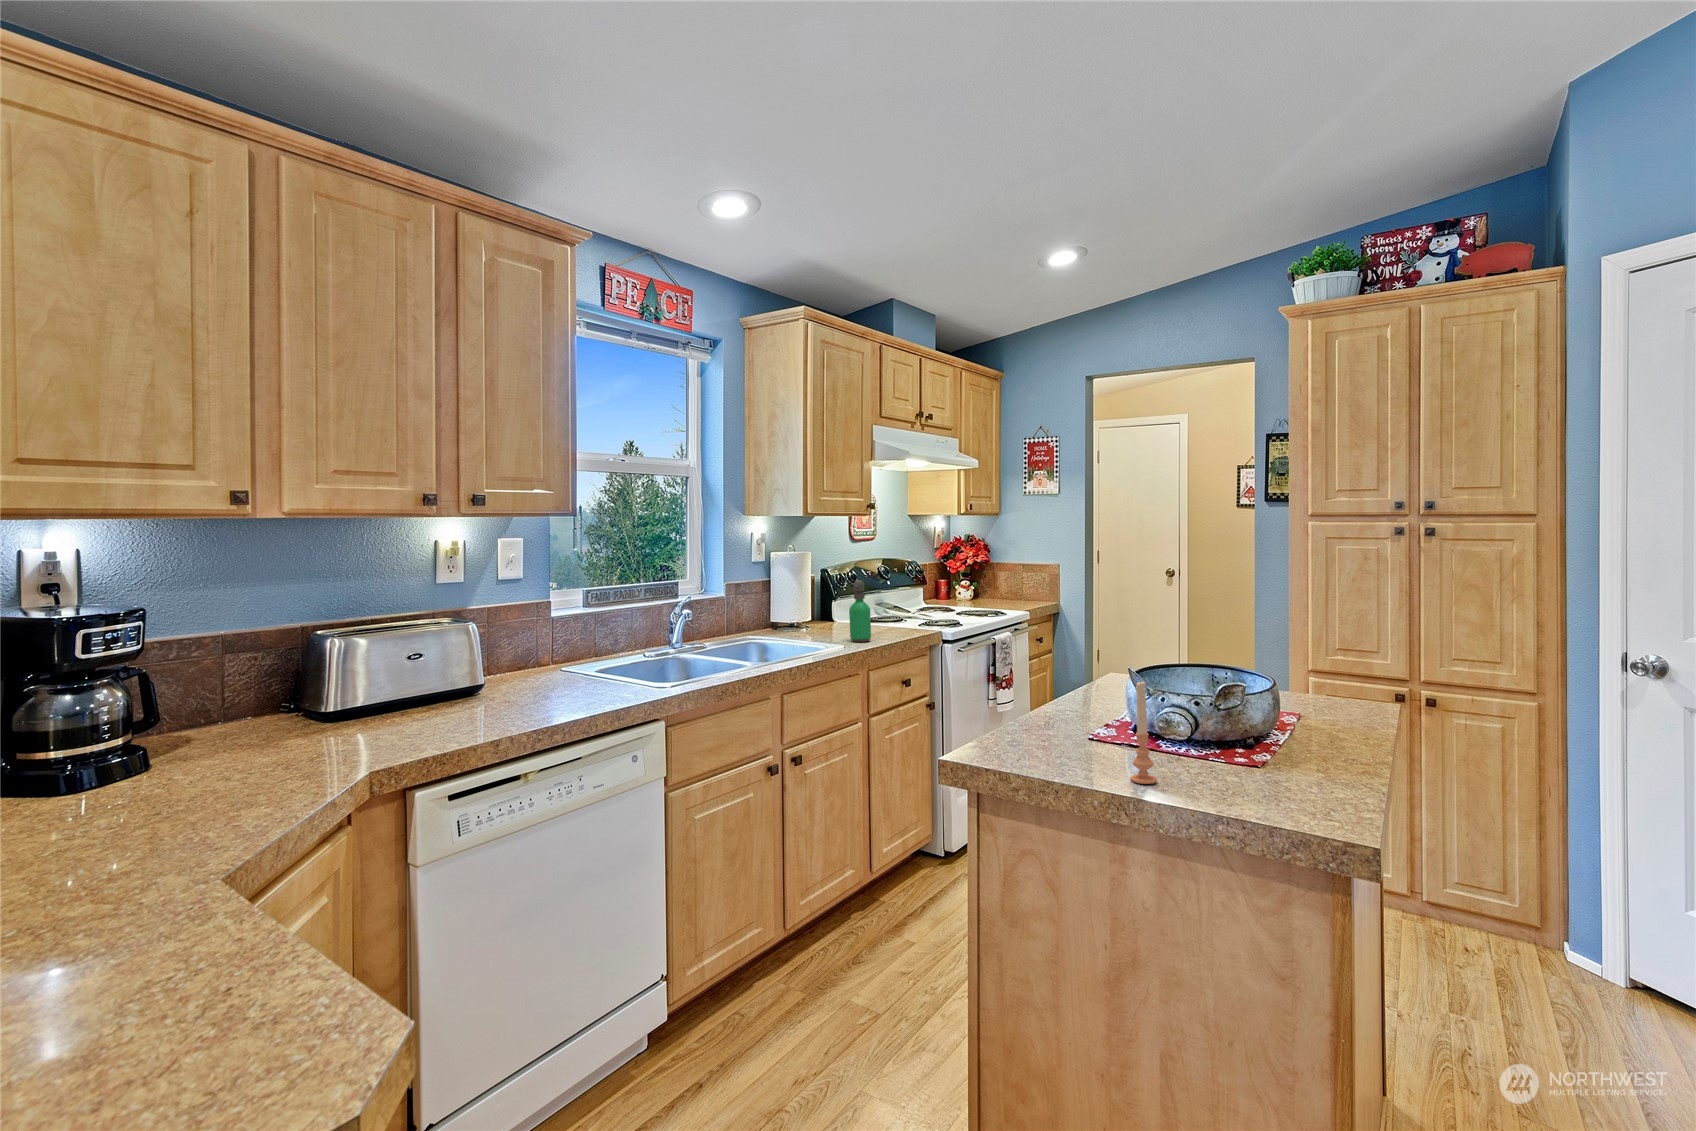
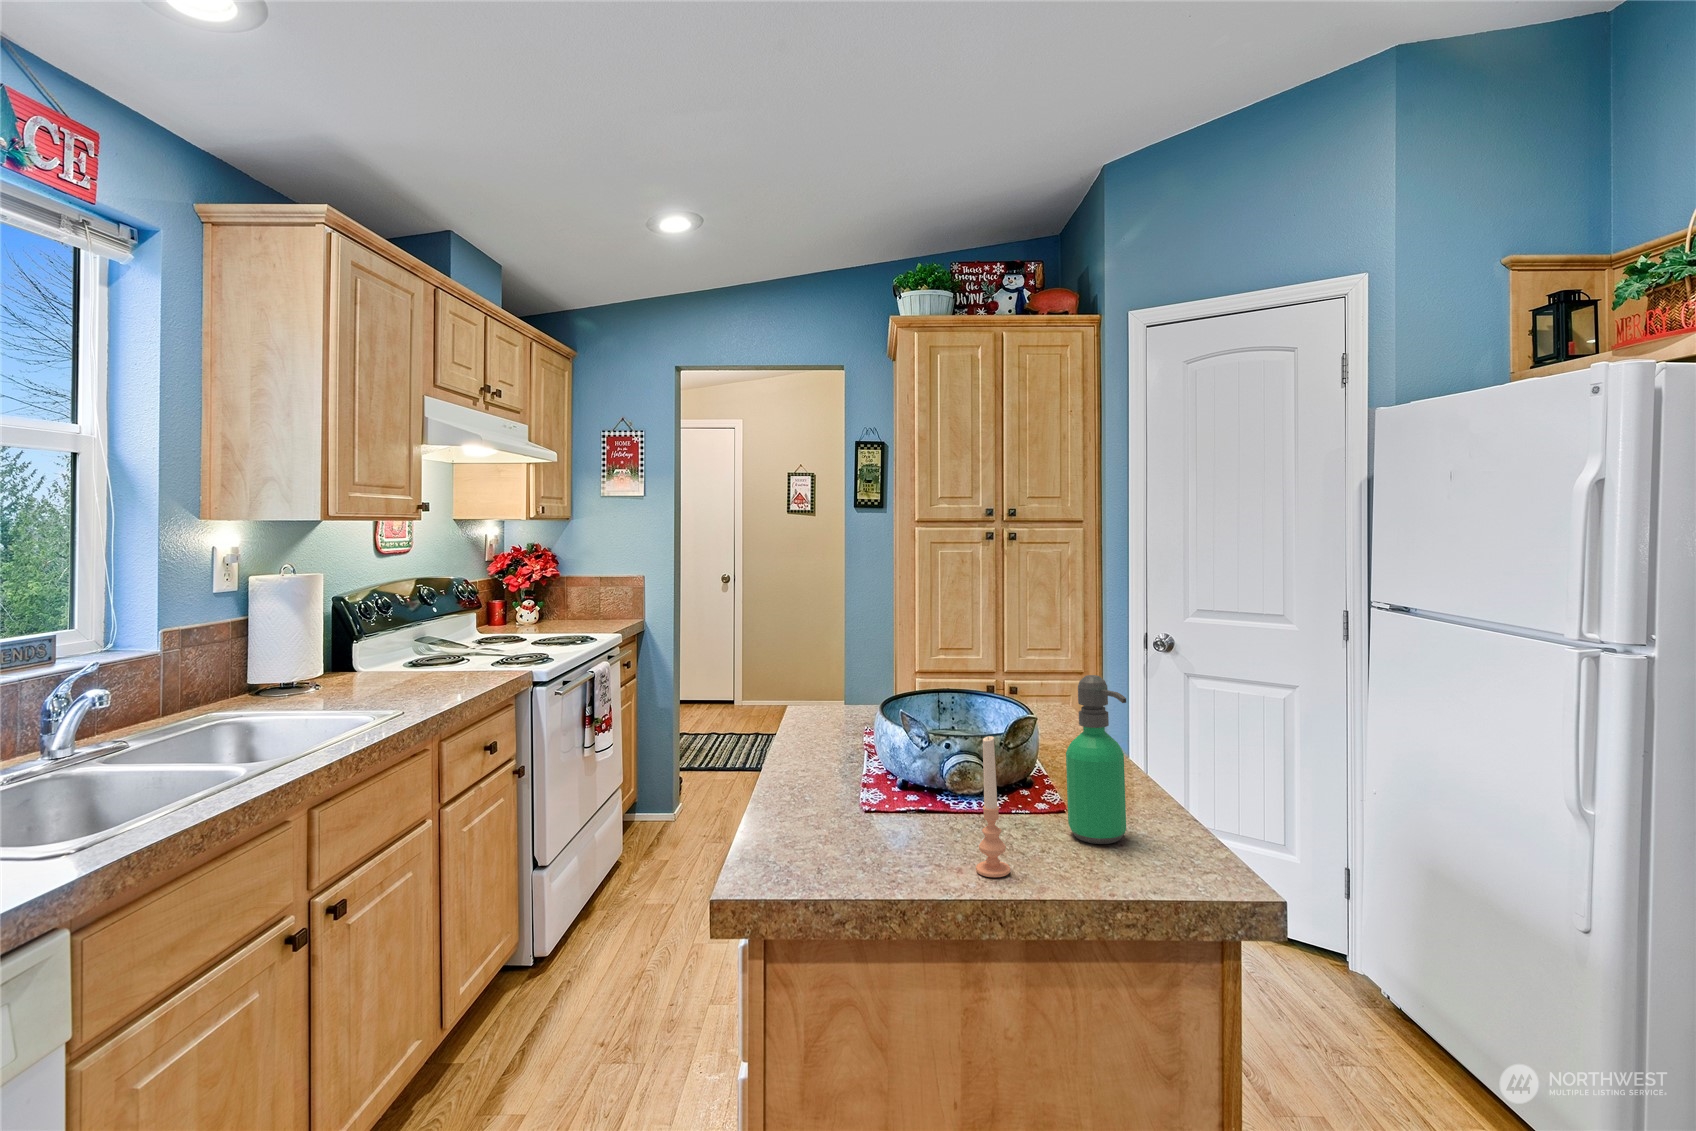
soap dispenser: present [849,580,871,642] -> present [1066,675,1126,844]

